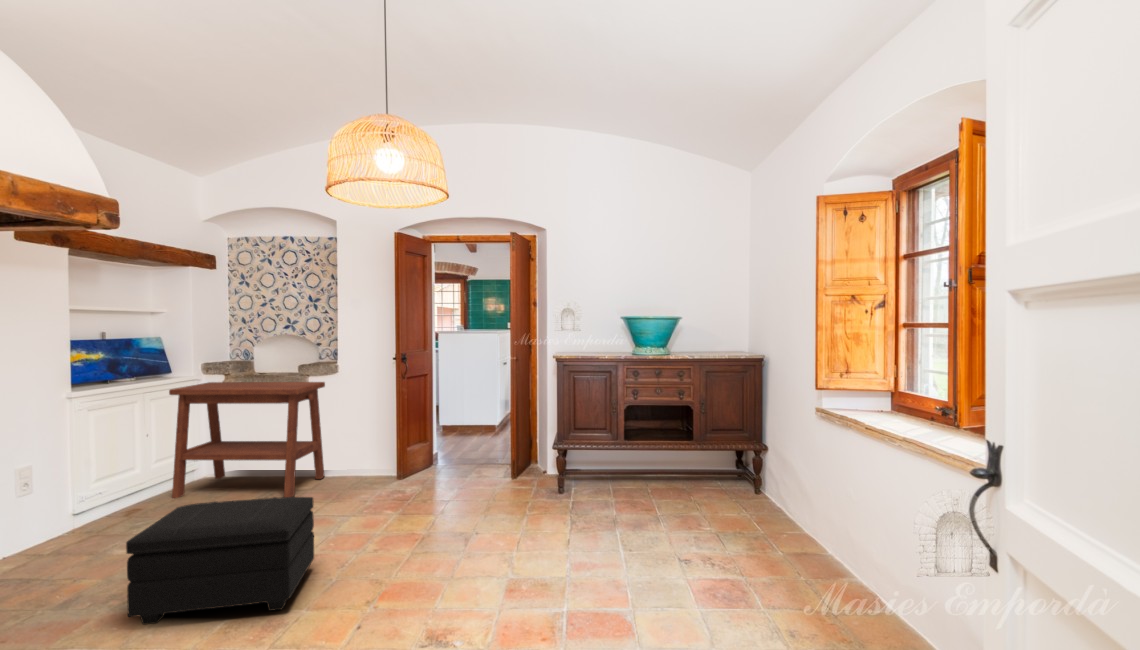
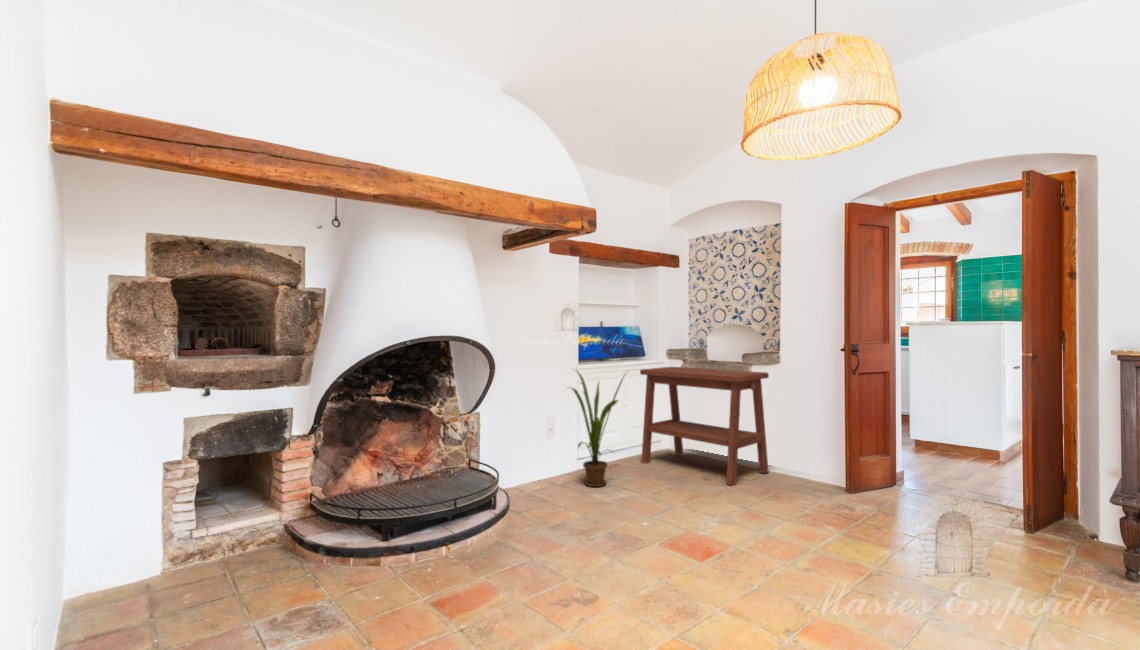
house plant: none [62,394,164,543] -> present [572,371,628,487]
footstool: present [126,497,314,625] -> none [583,468,739,595]

